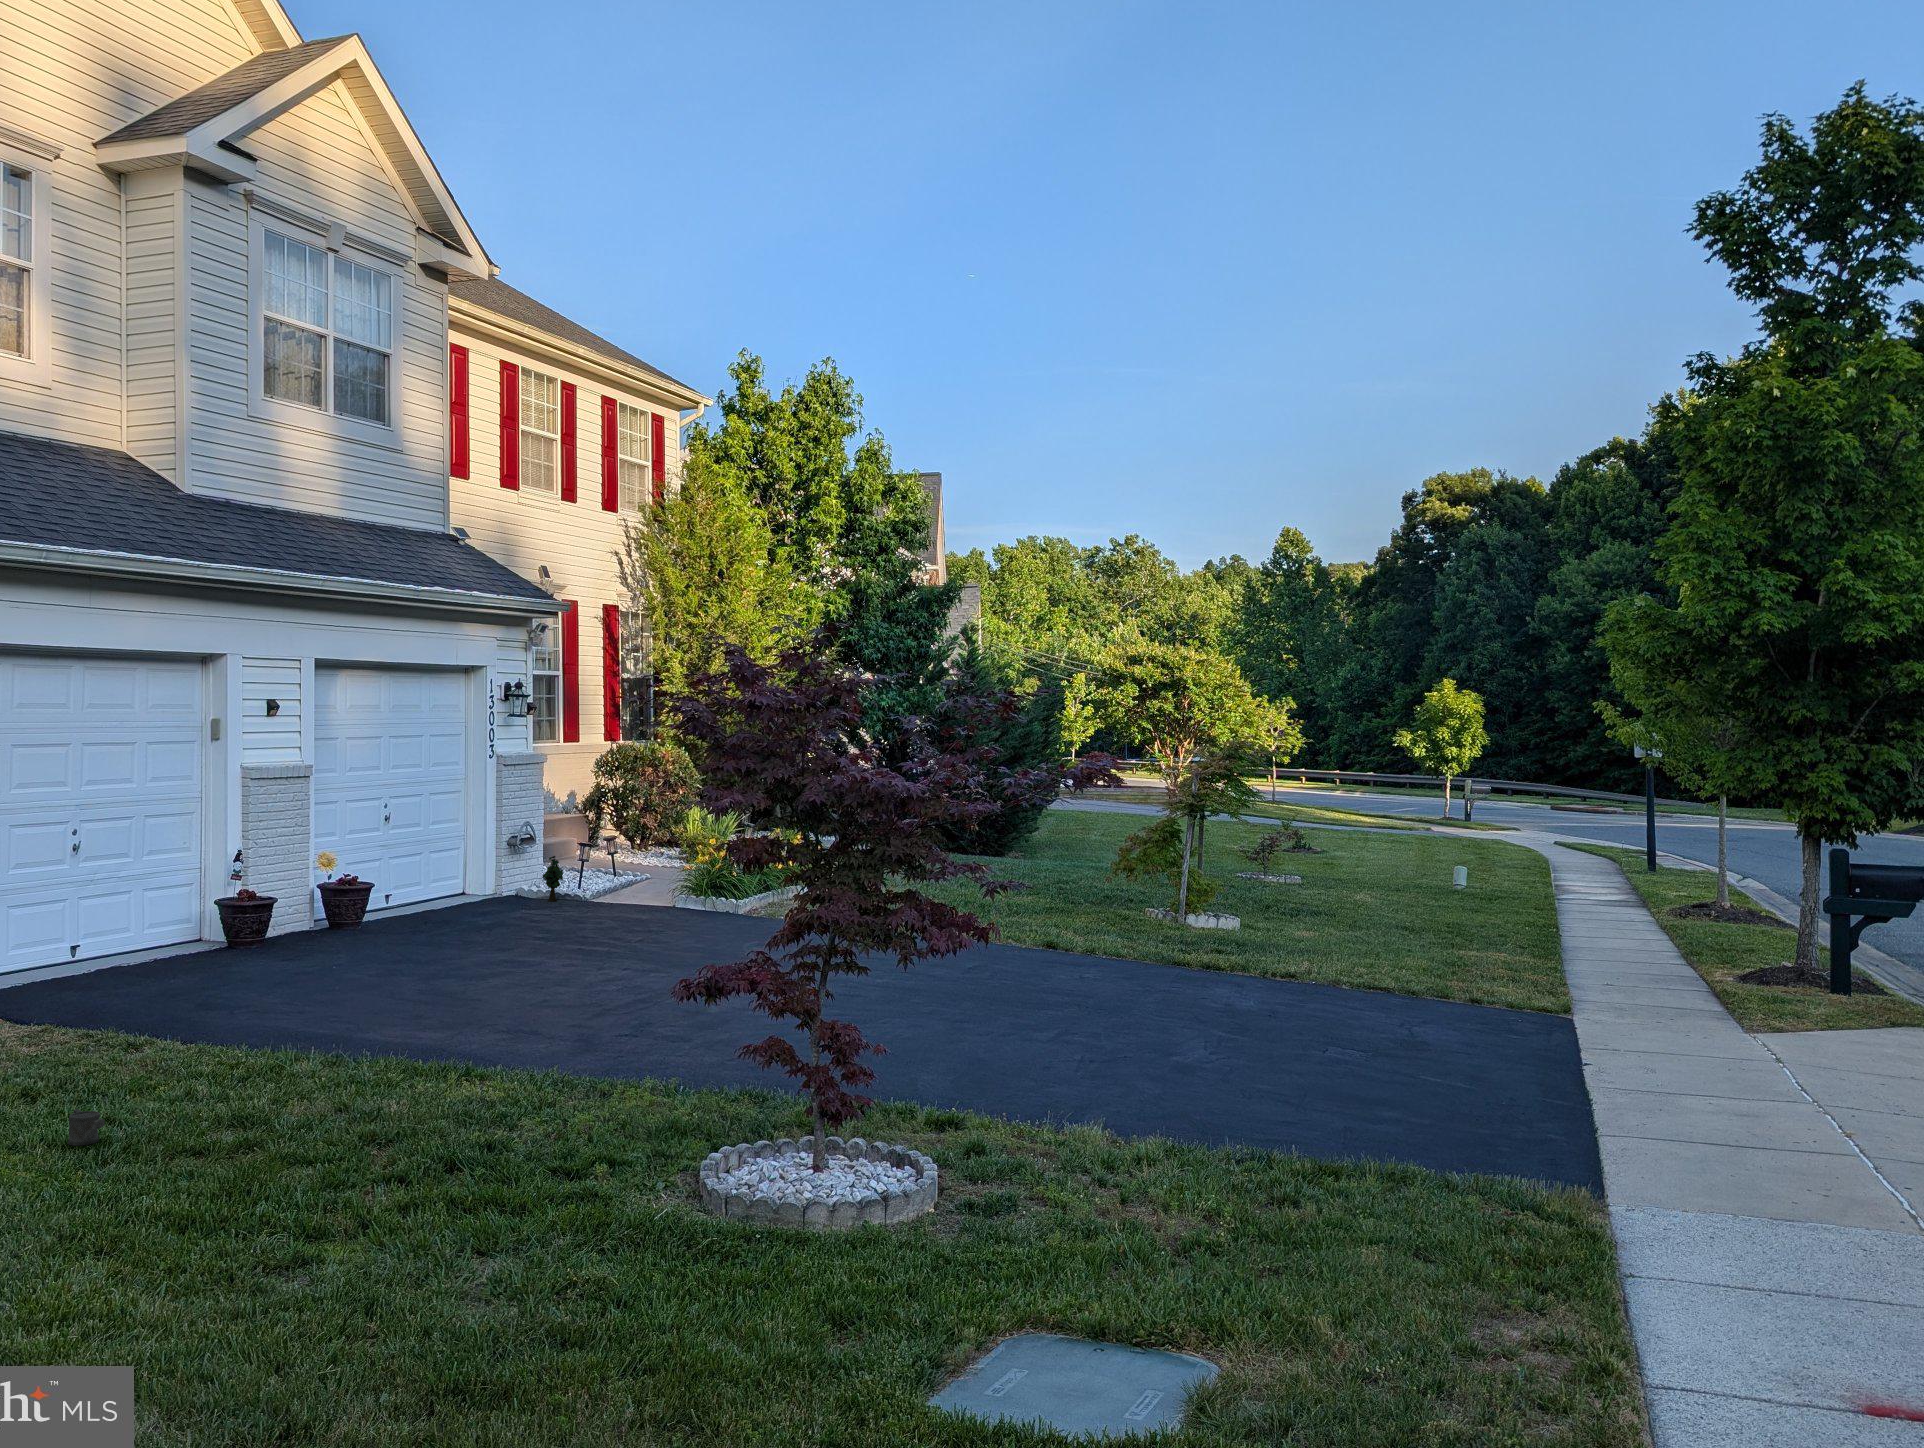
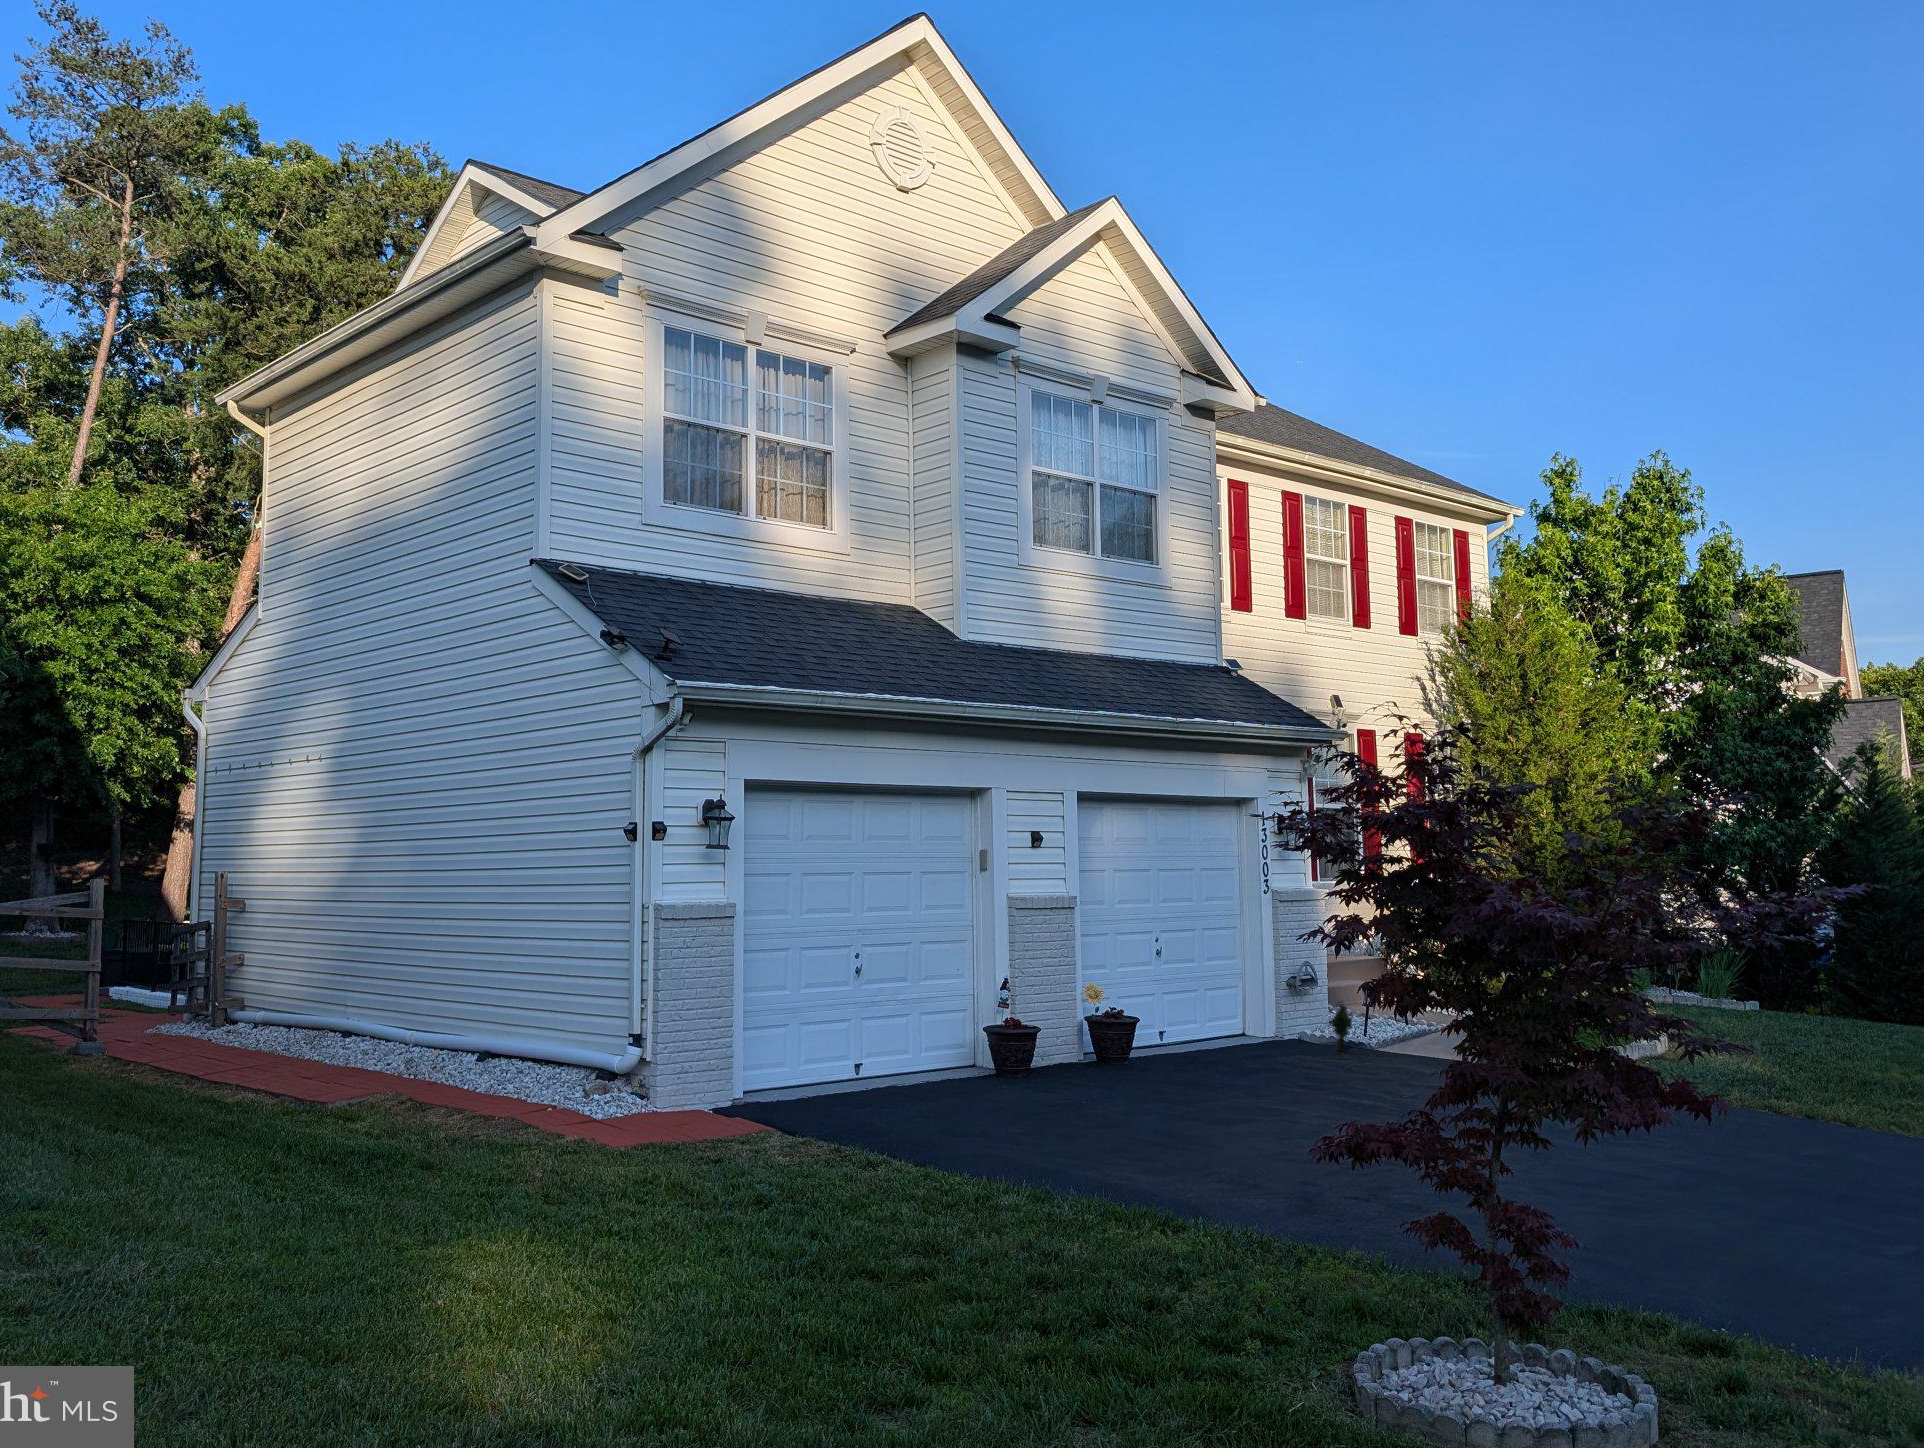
watering can: present [68,1109,105,1146] -> none [686,1293,720,1341]

